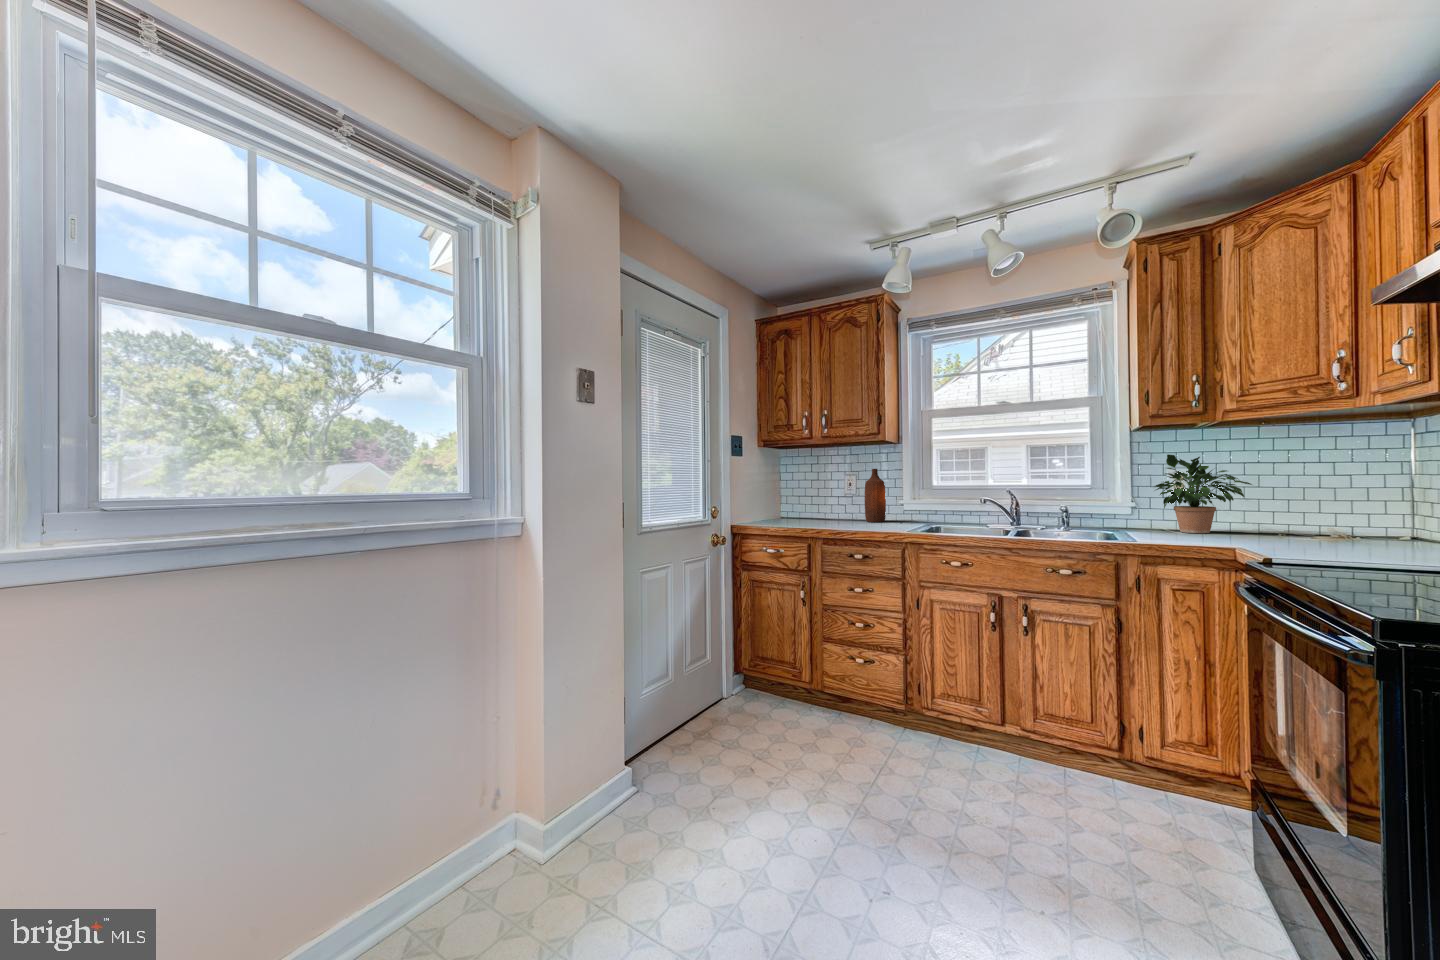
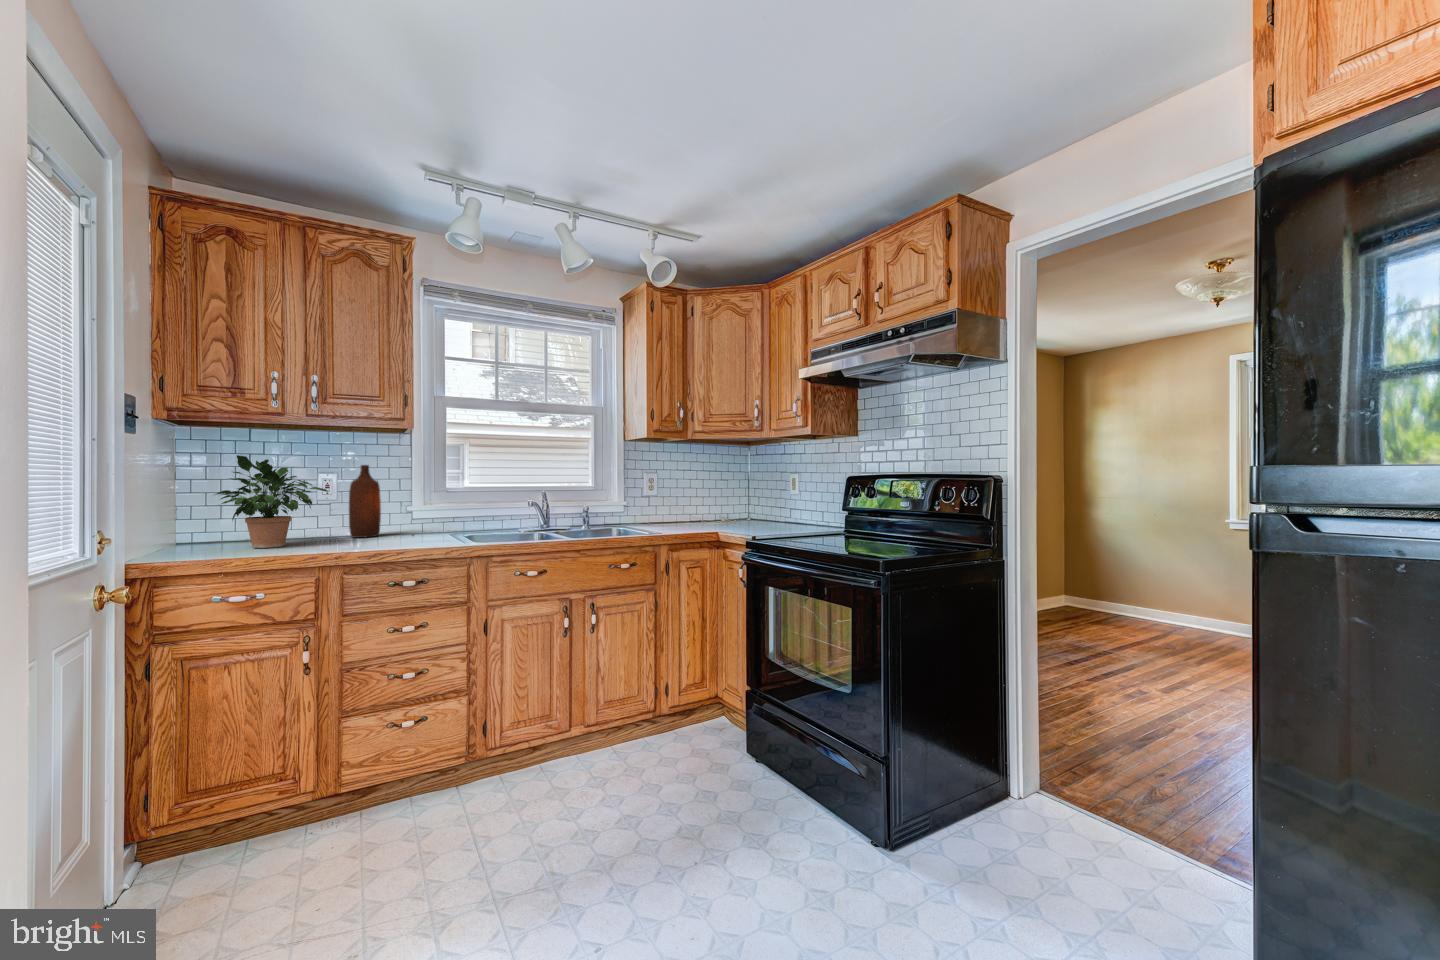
potted plant: present [1155,454,1252,533] -> present [215,455,328,548]

